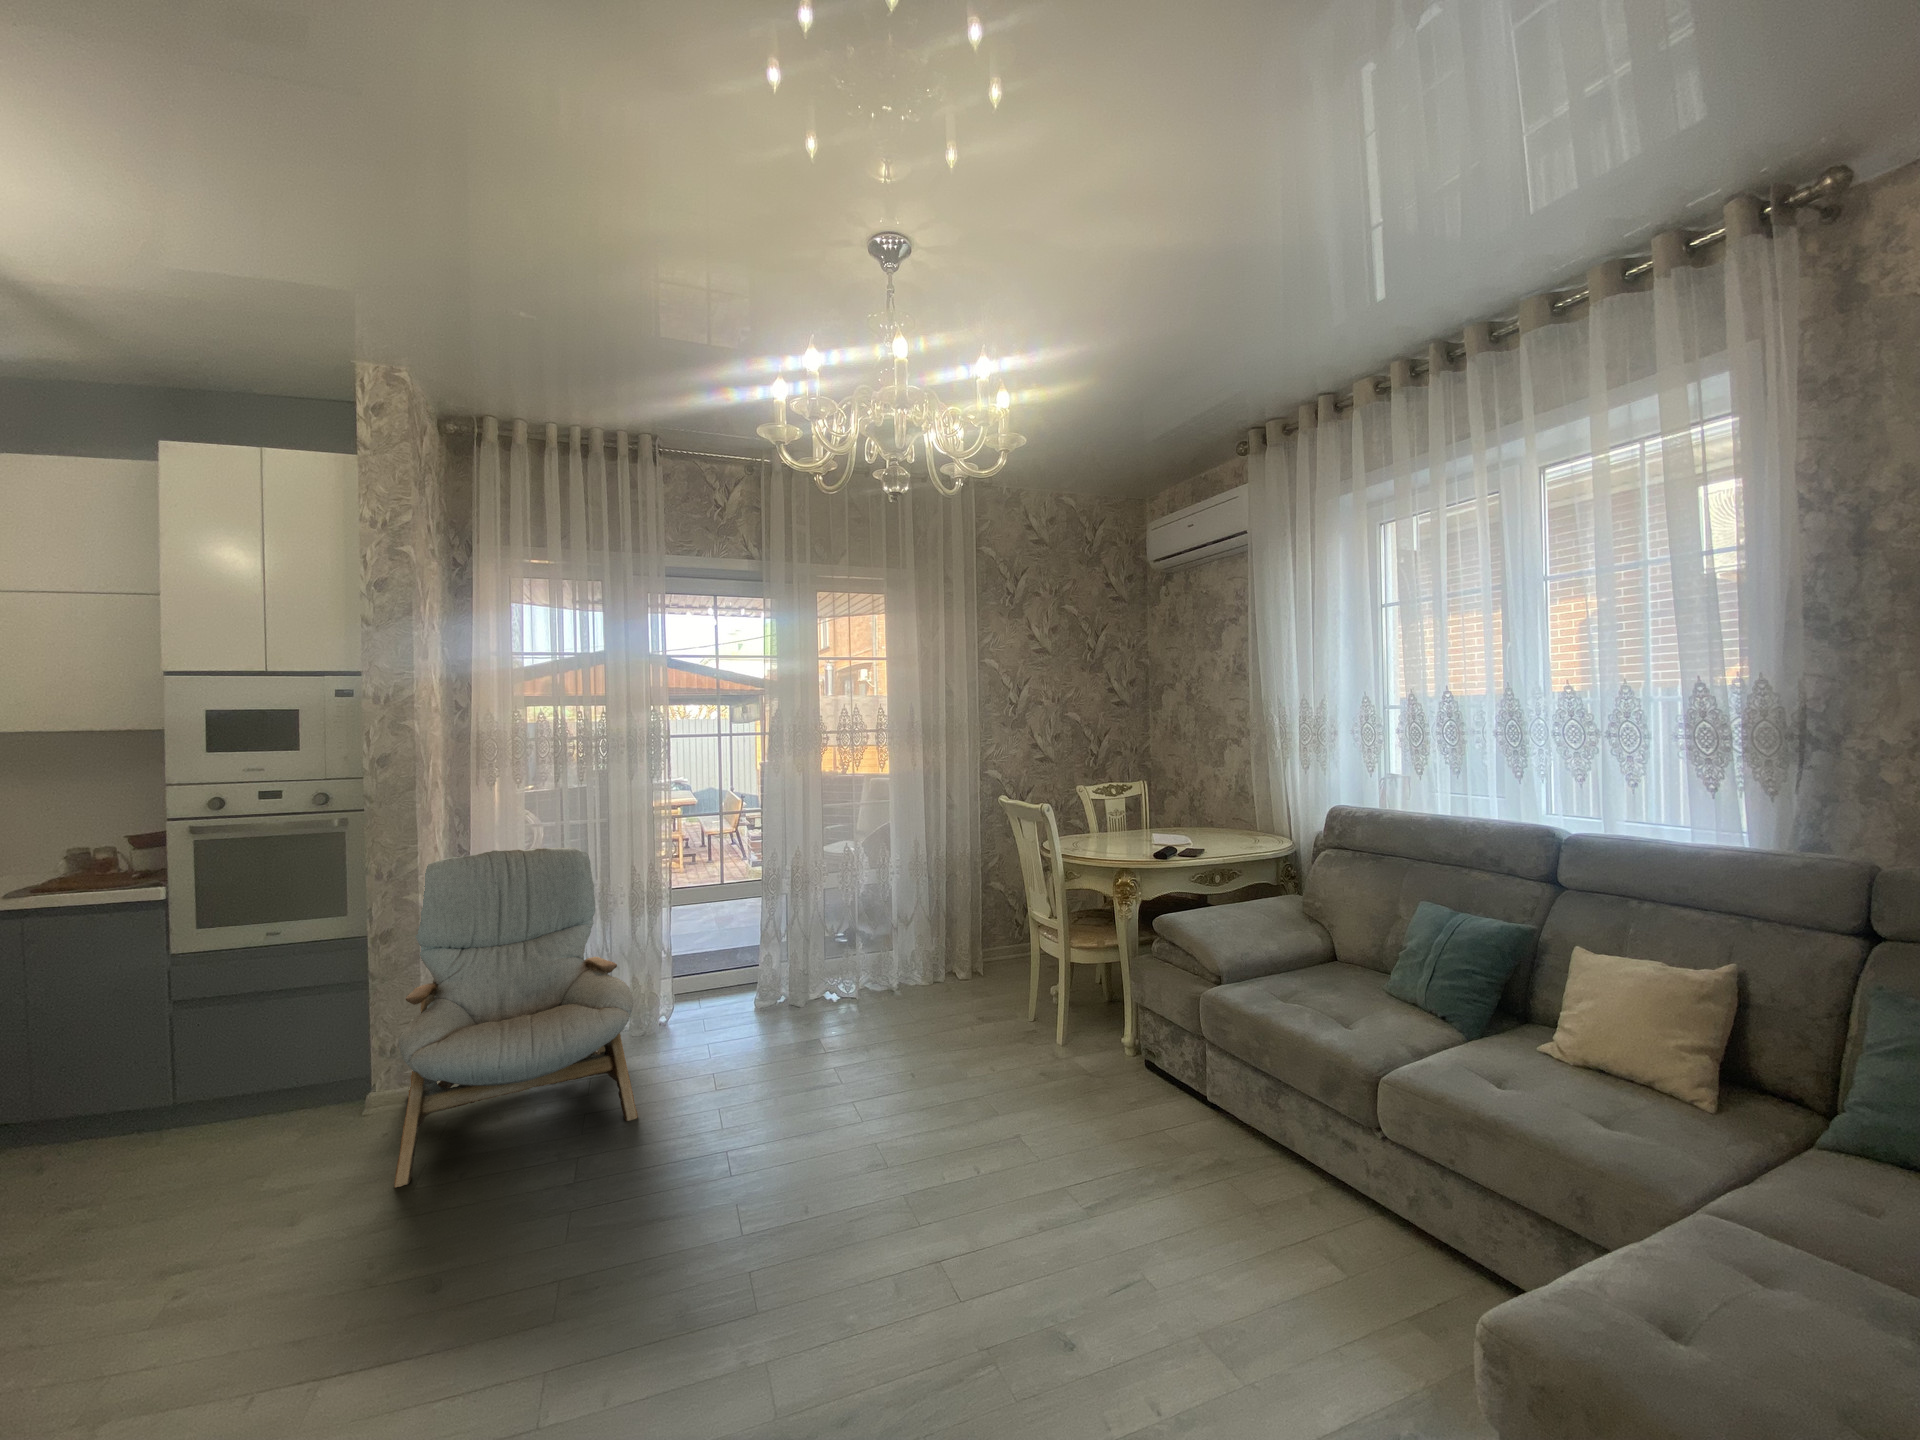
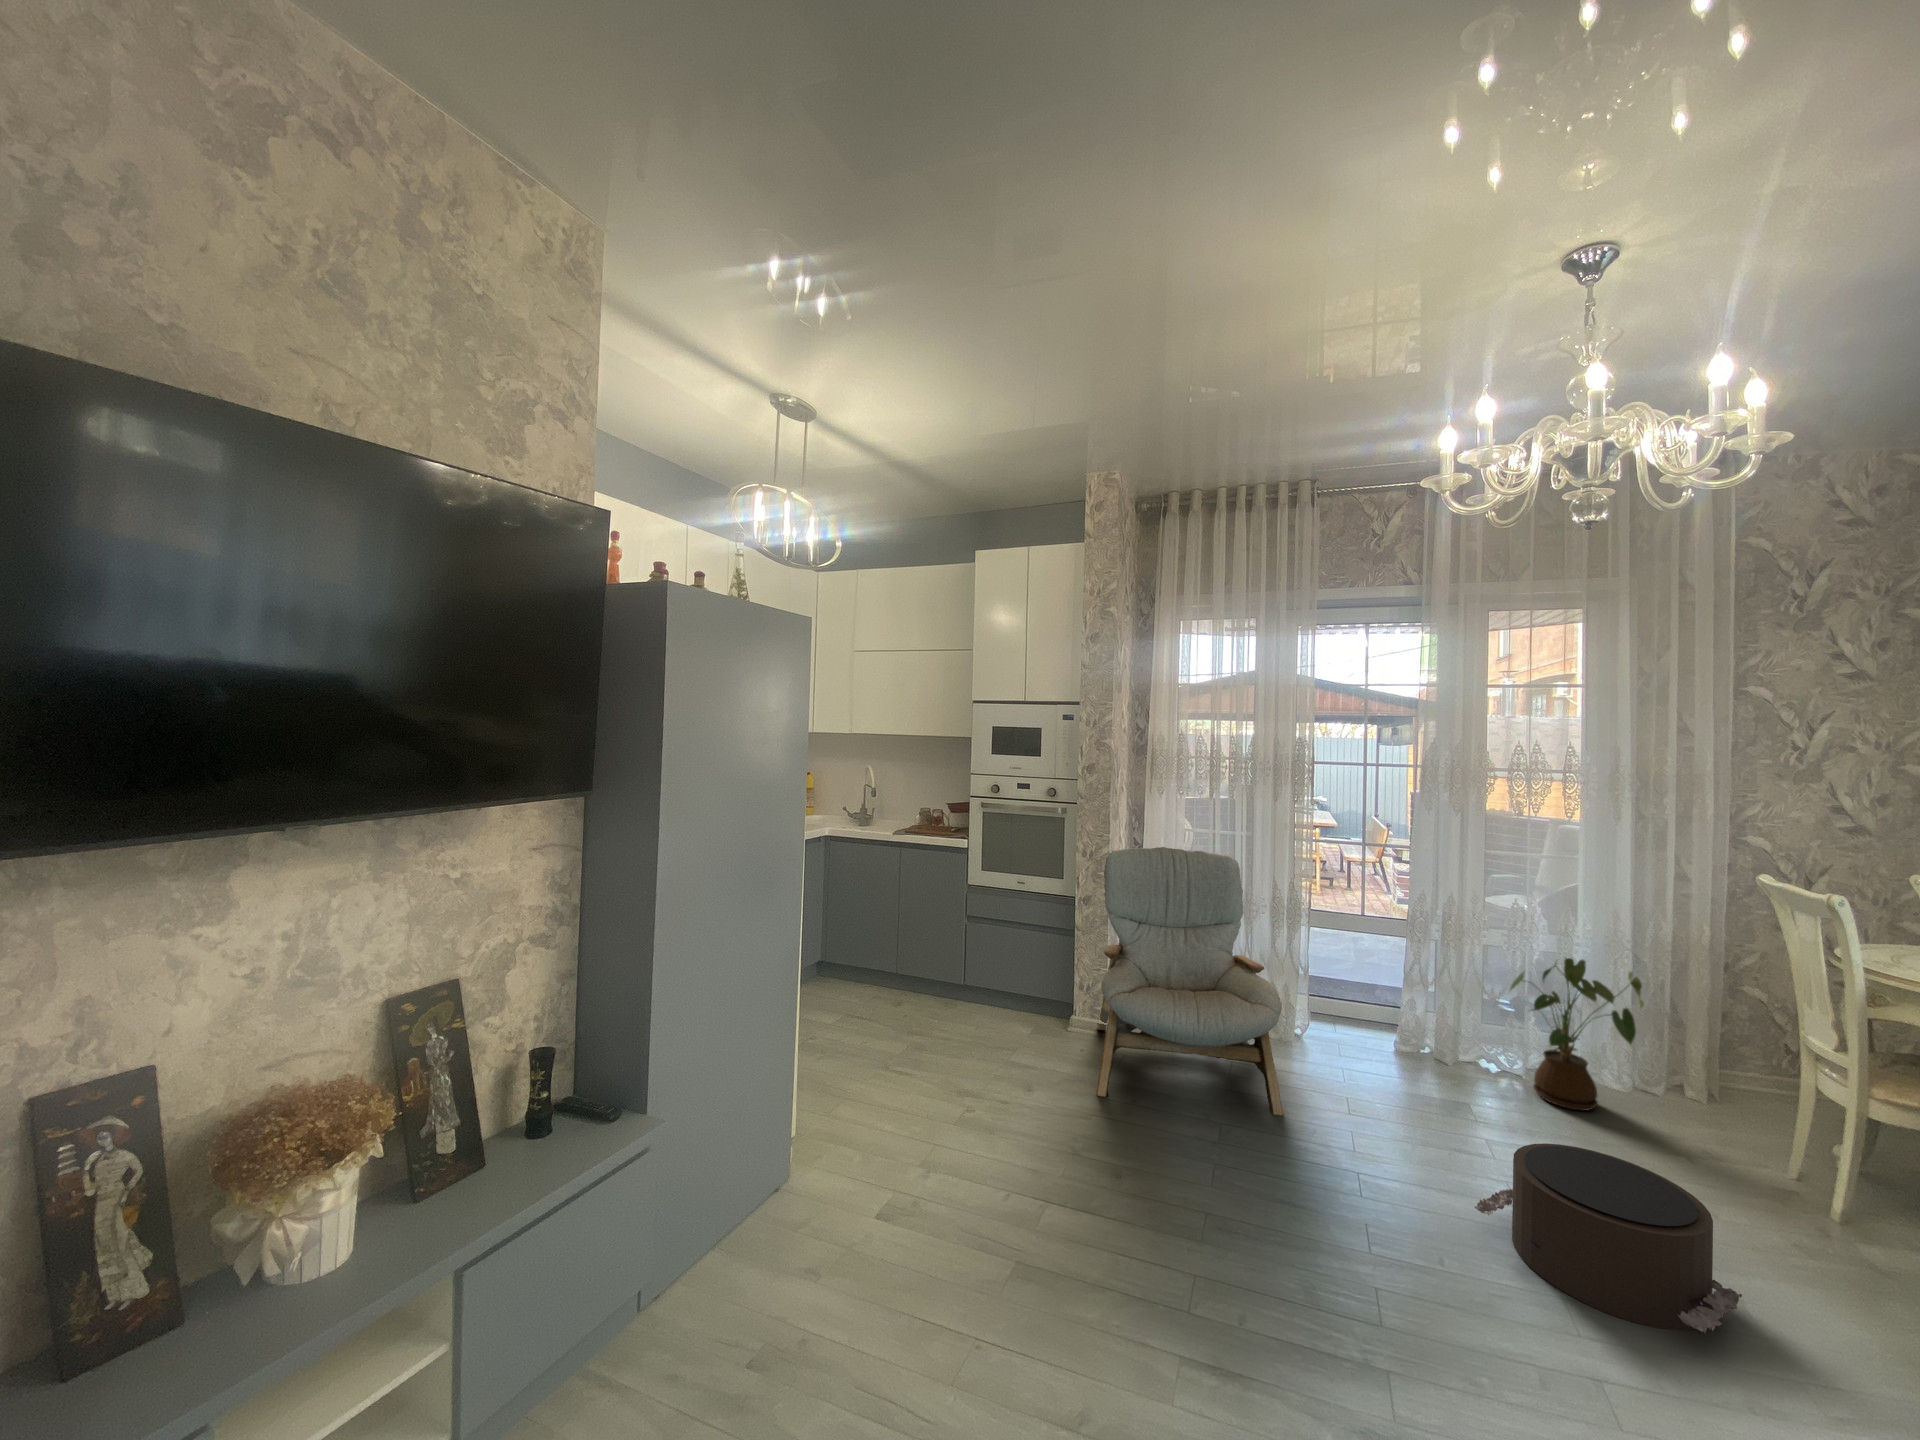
house plant: none [839,888,930,1016] -> present [1510,958,1644,1111]
pouf: none [802,1050,974,1185] -> present [1474,1143,1742,1333]

